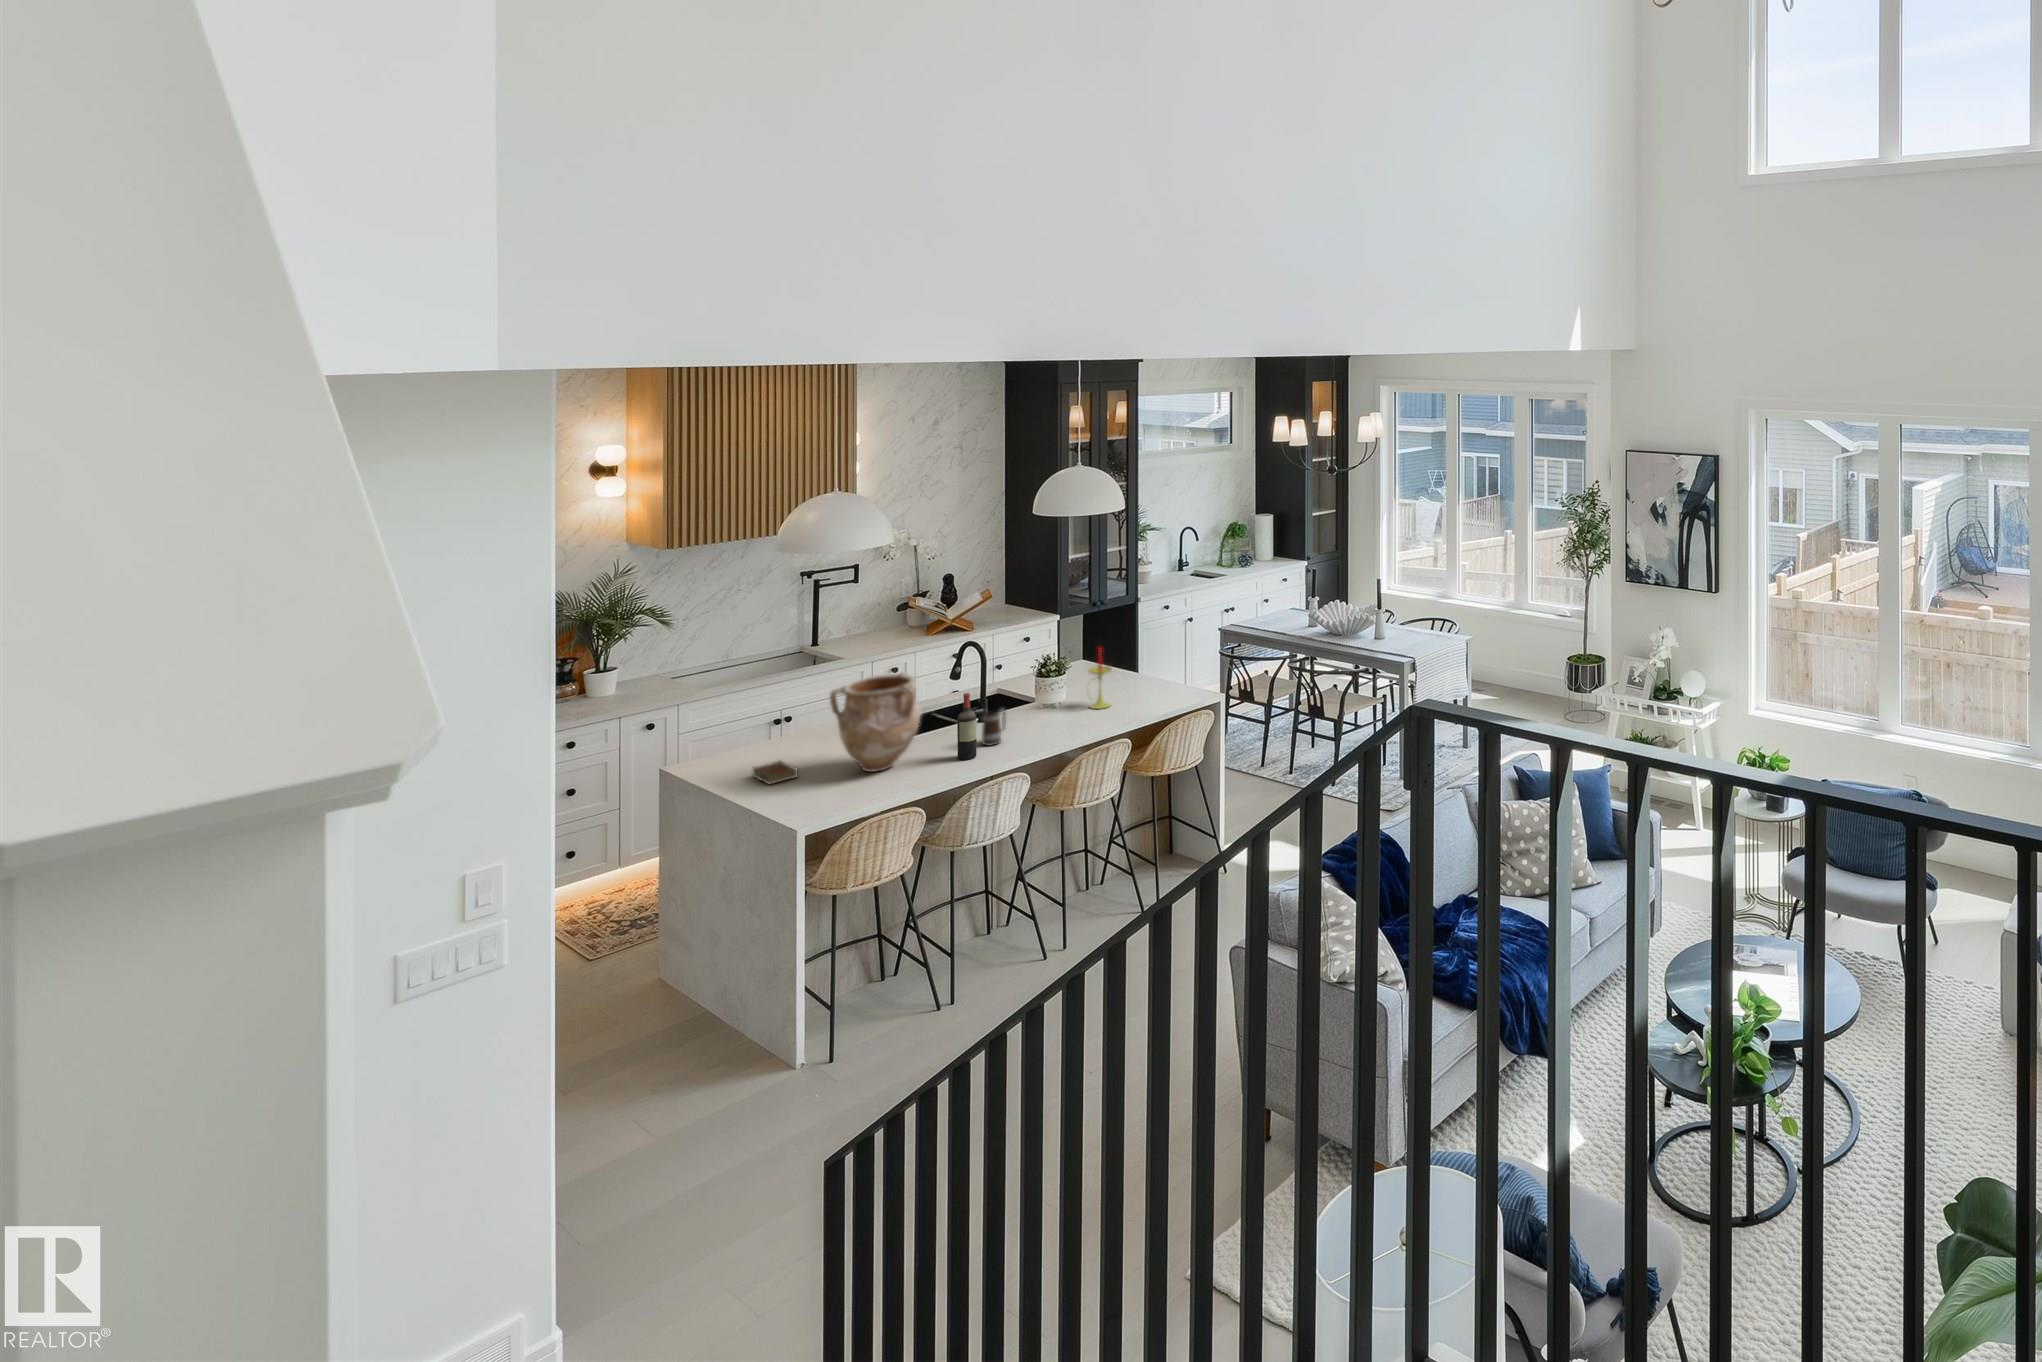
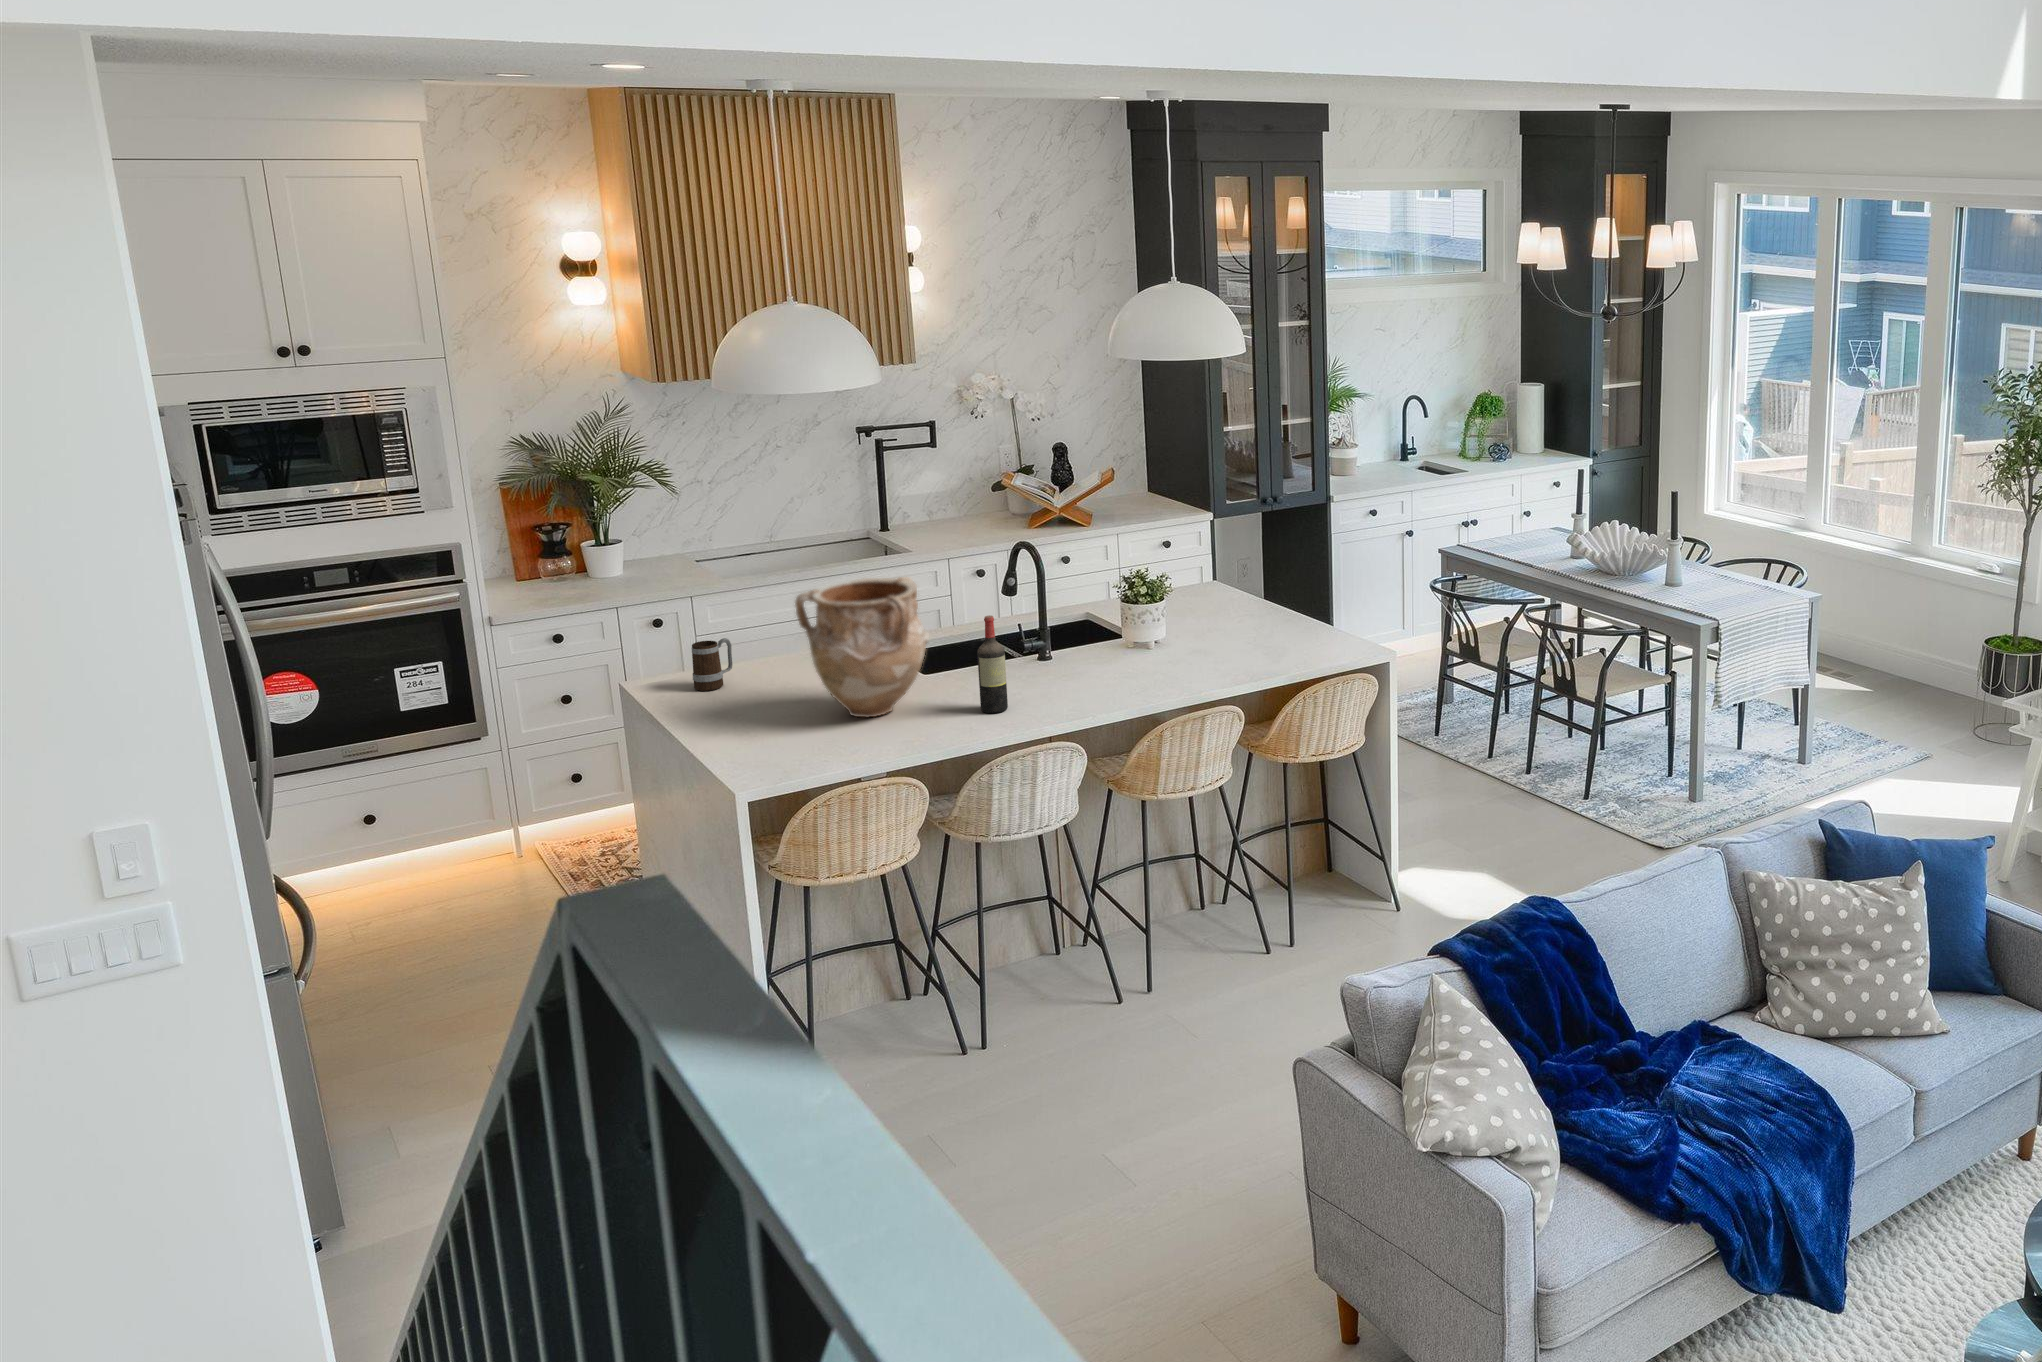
candle: present [1089,648,1112,709] -> none [1188,561,1228,656]
mug: present [982,709,1006,746] -> present [692,638,732,691]
book: present [753,761,797,784] -> none [706,687,762,721]

